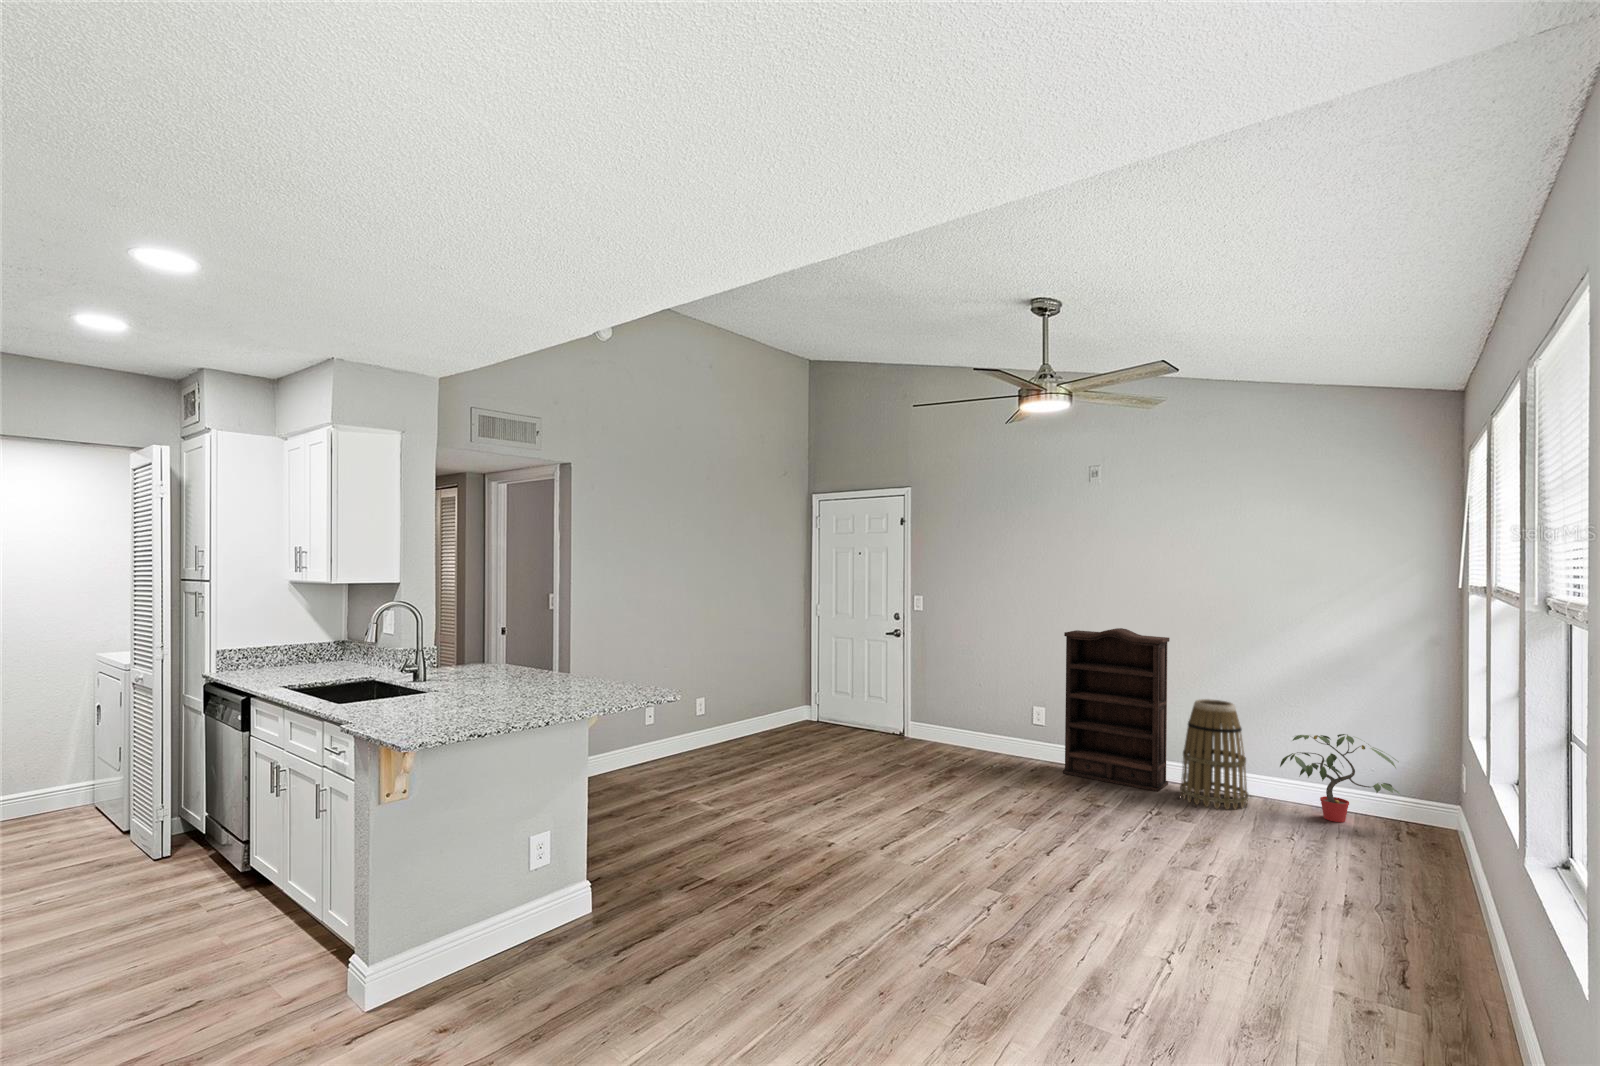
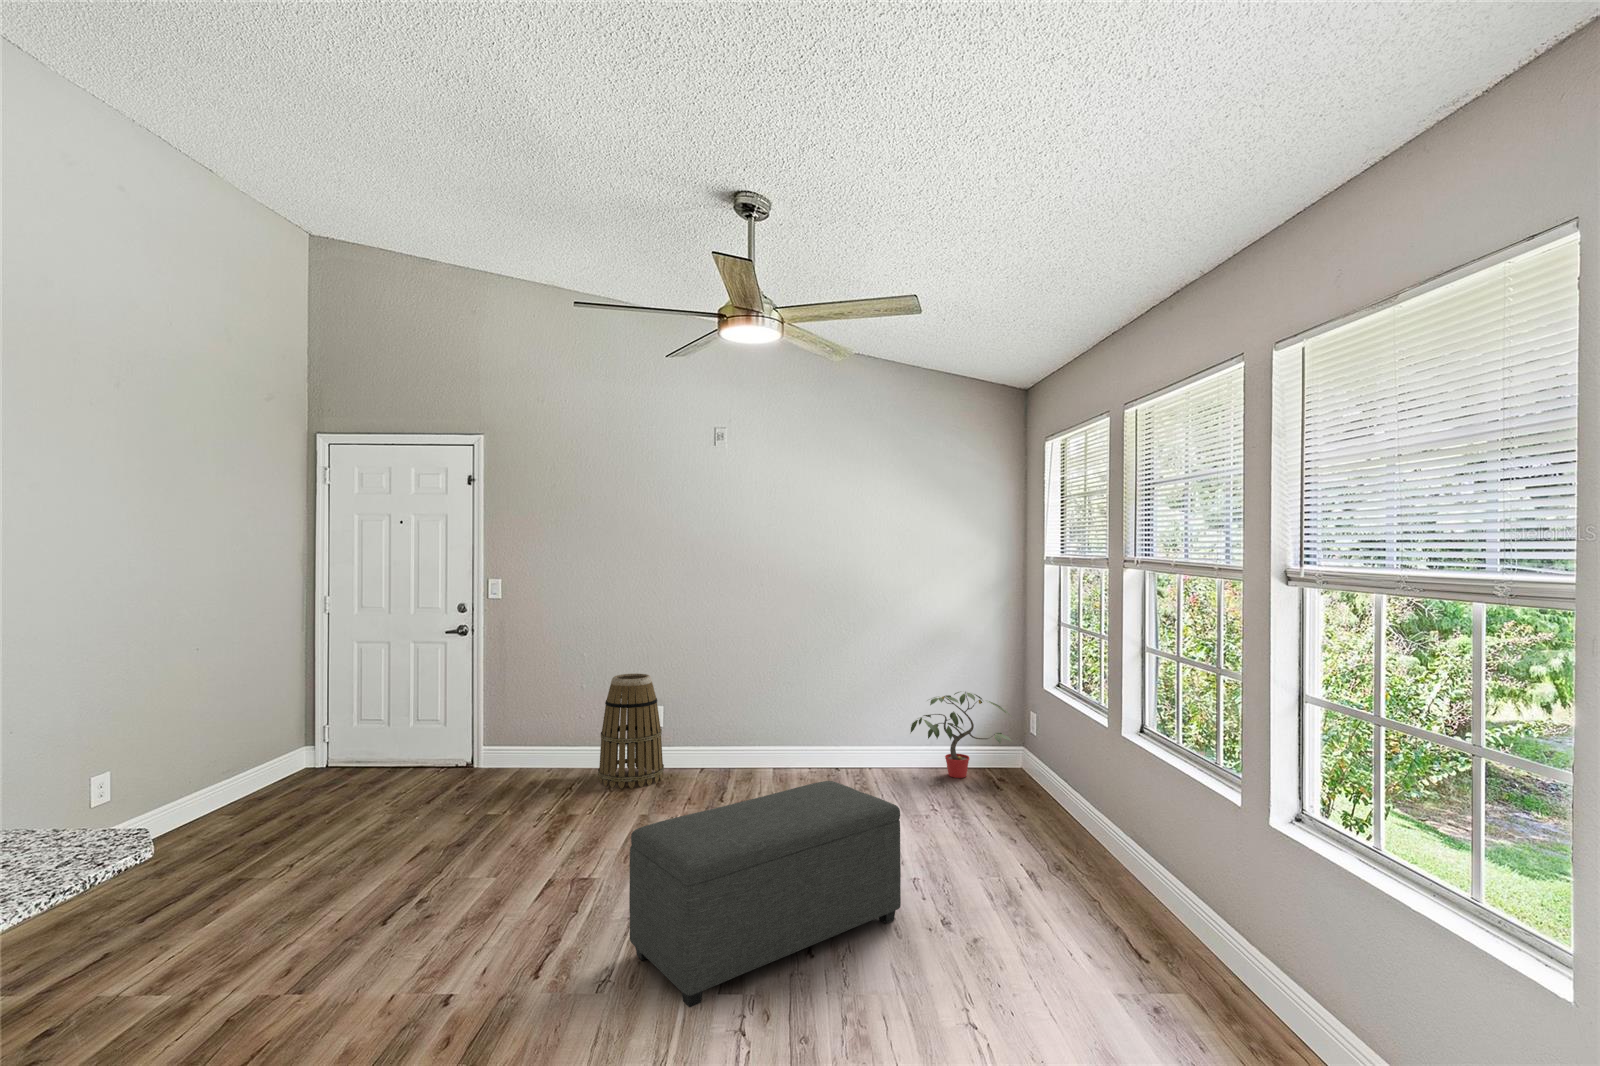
bookshelf: present [1063,628,1169,792] -> none [693,606,800,781]
basket: present [1180,699,1248,809] -> present [598,673,664,789]
ottoman: none [939,770,1148,887] -> present [629,781,901,1007]

